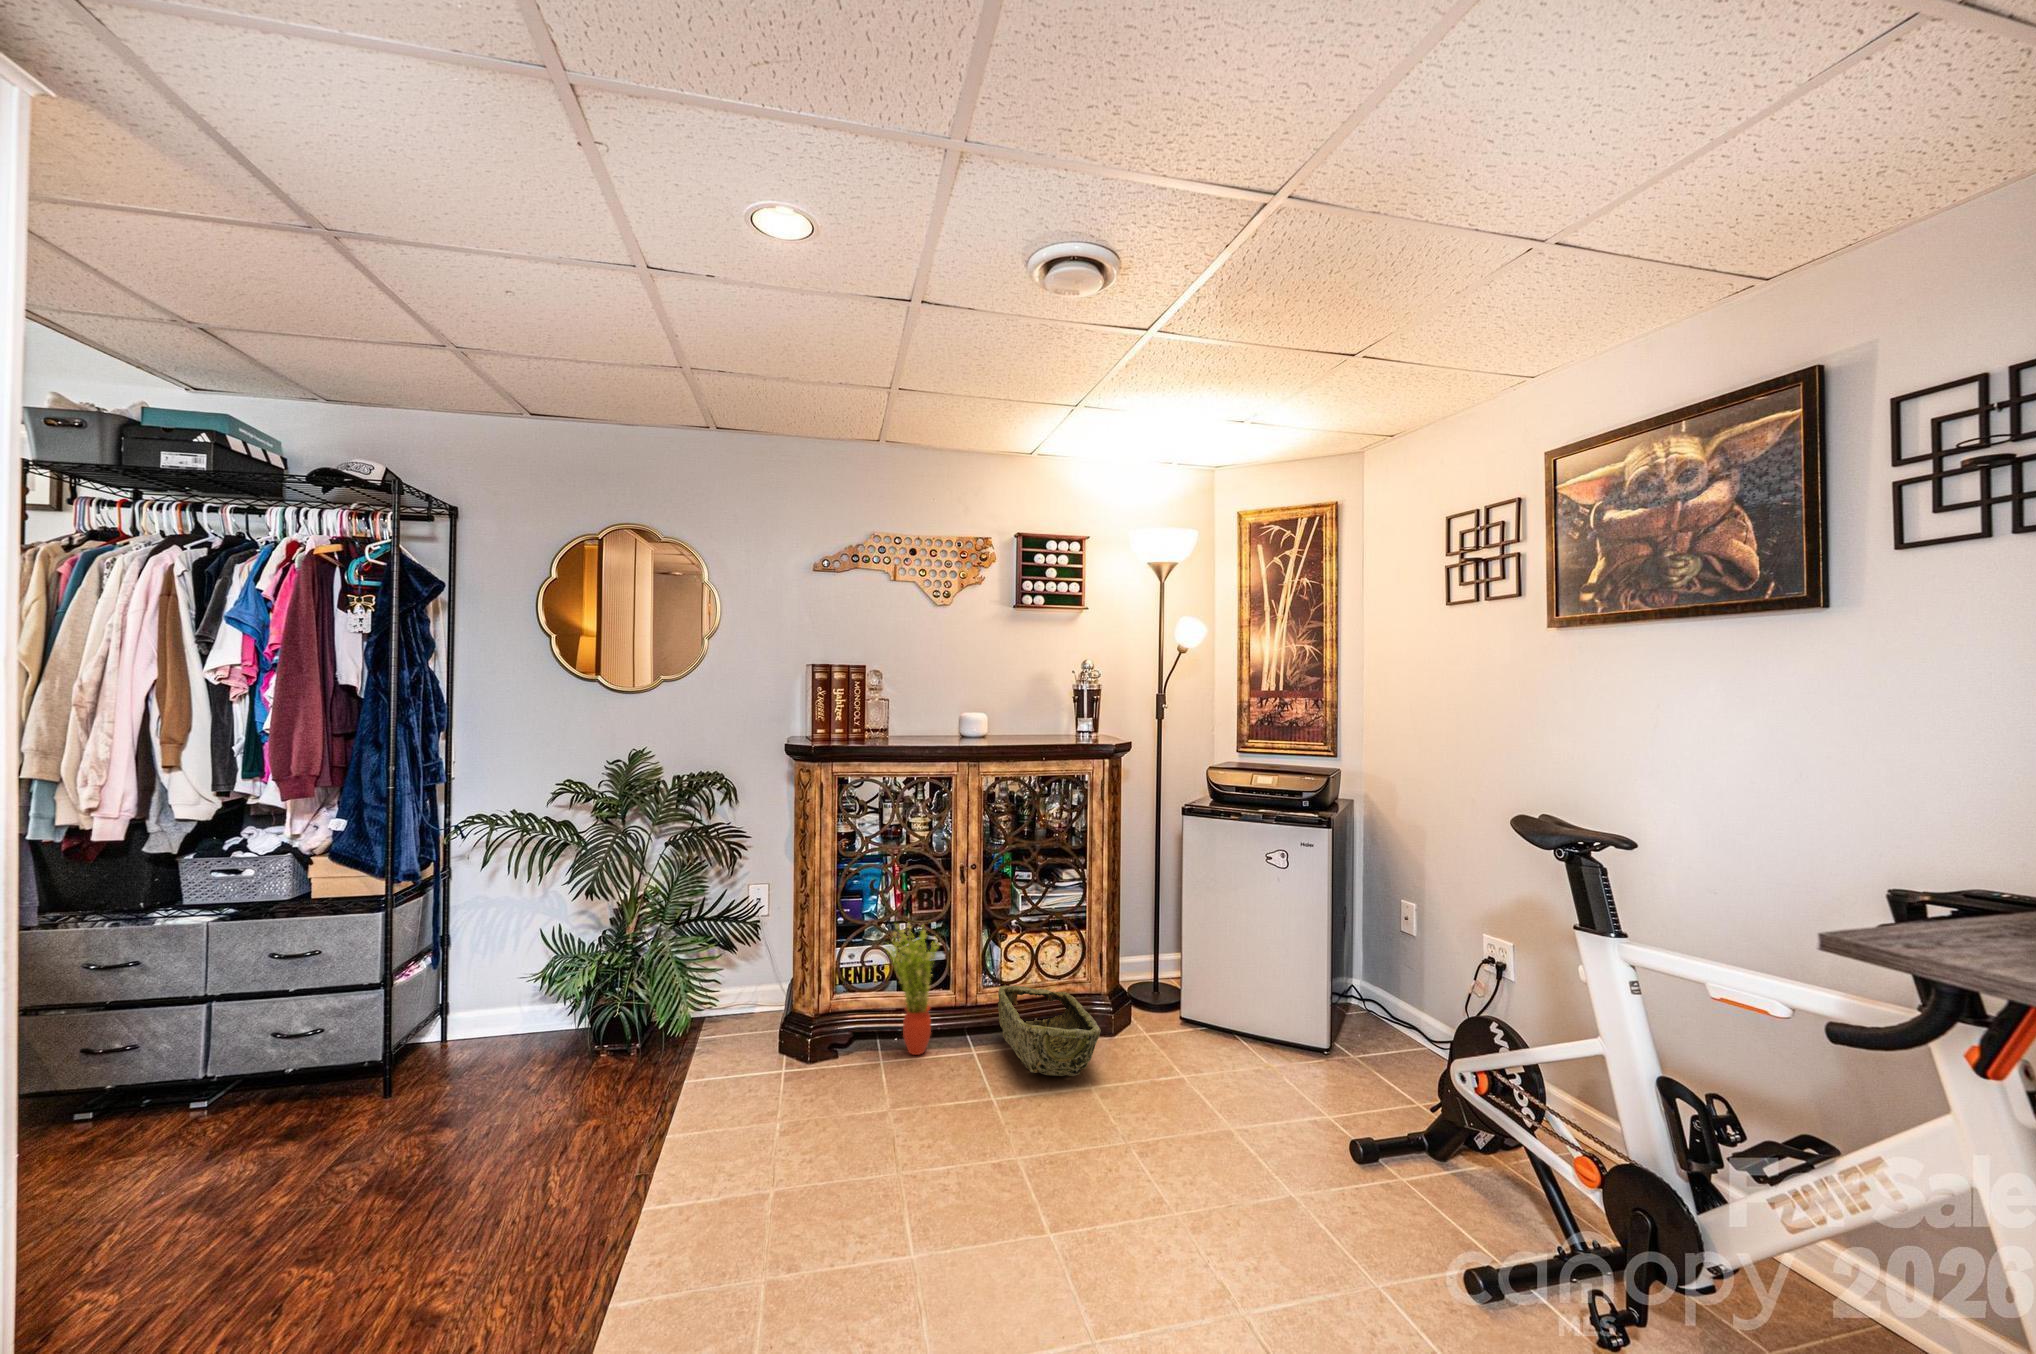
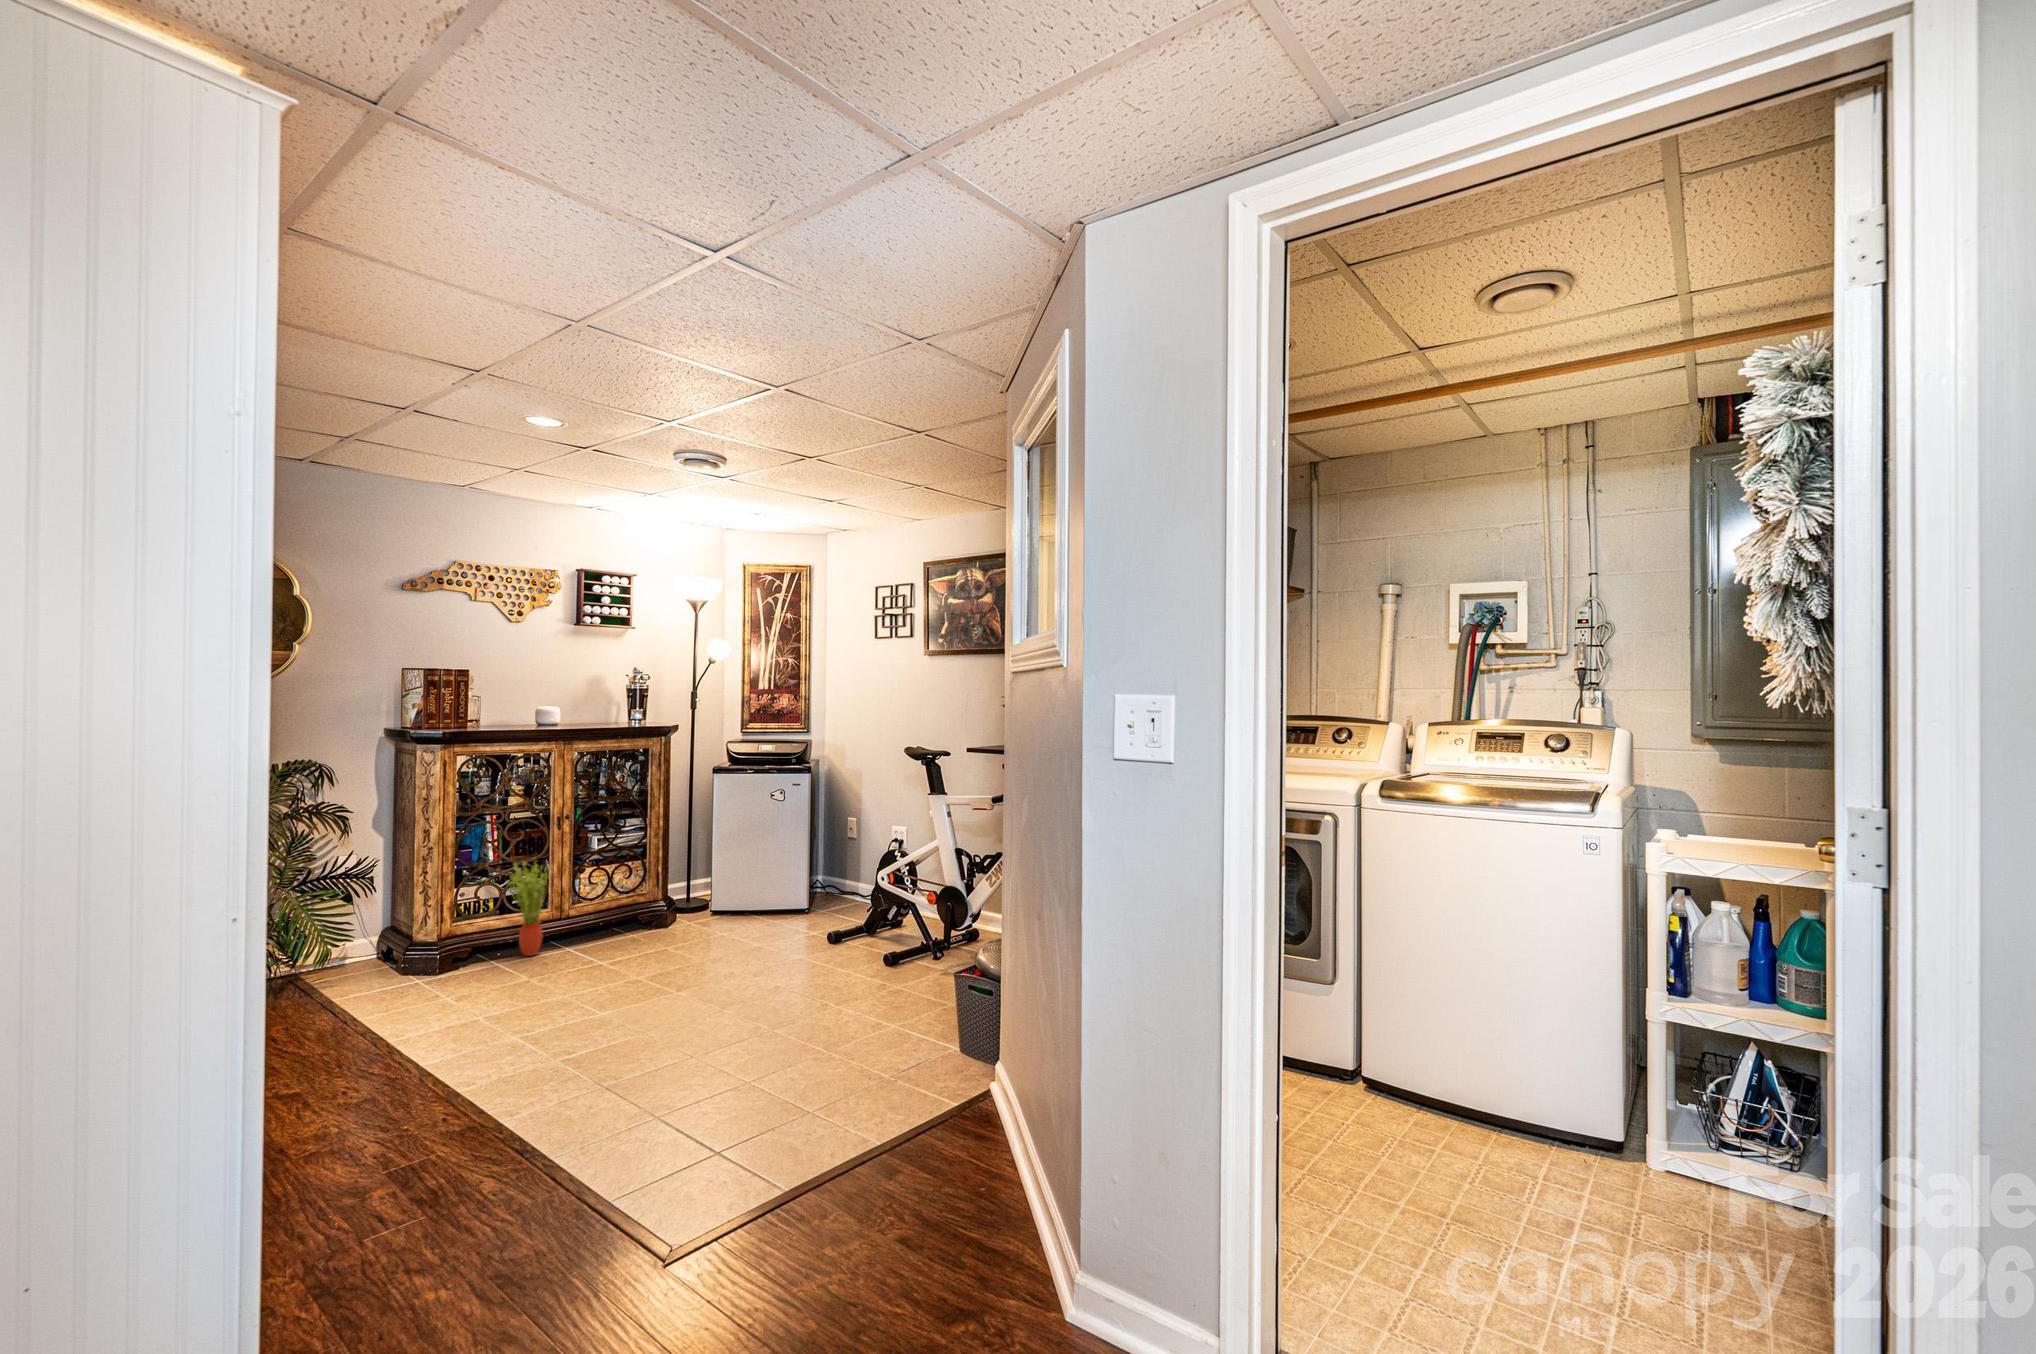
woven basket: present [998,986,1101,1076] -> none [589,901,676,946]

